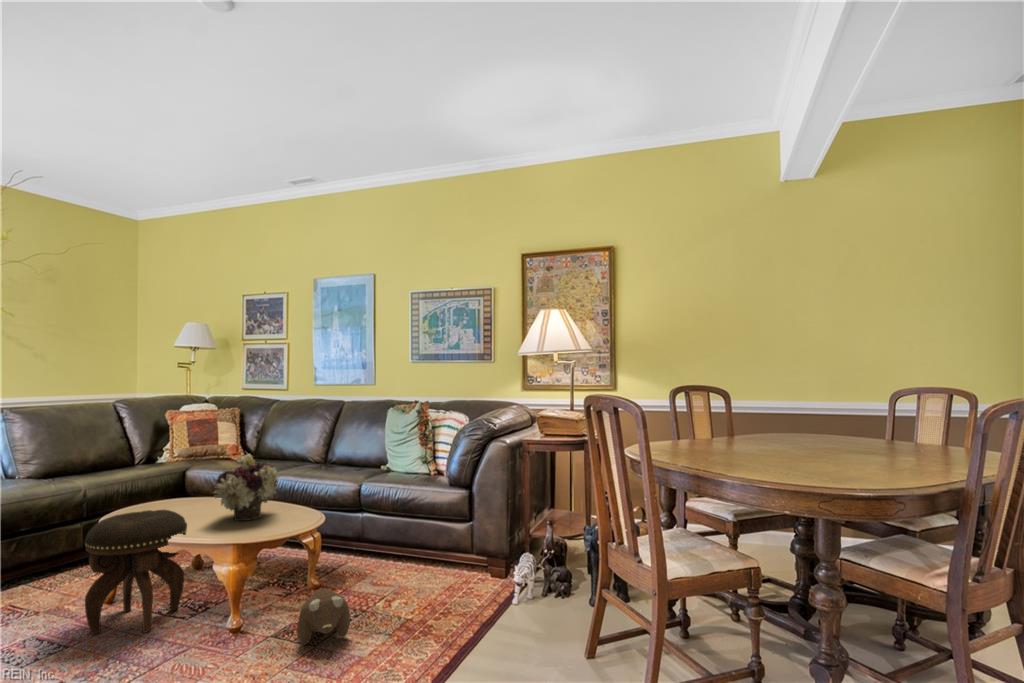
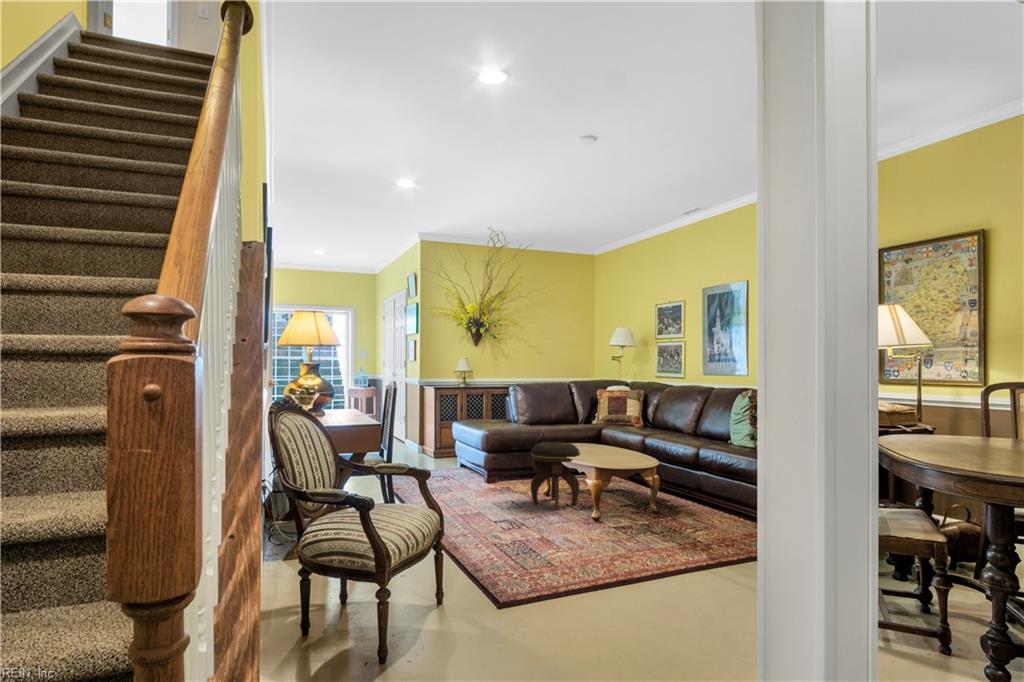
flower arrangement: present [214,454,279,521] -> none [593,415,636,458]
plush toy: present [297,588,350,645] -> none [624,504,657,538]

